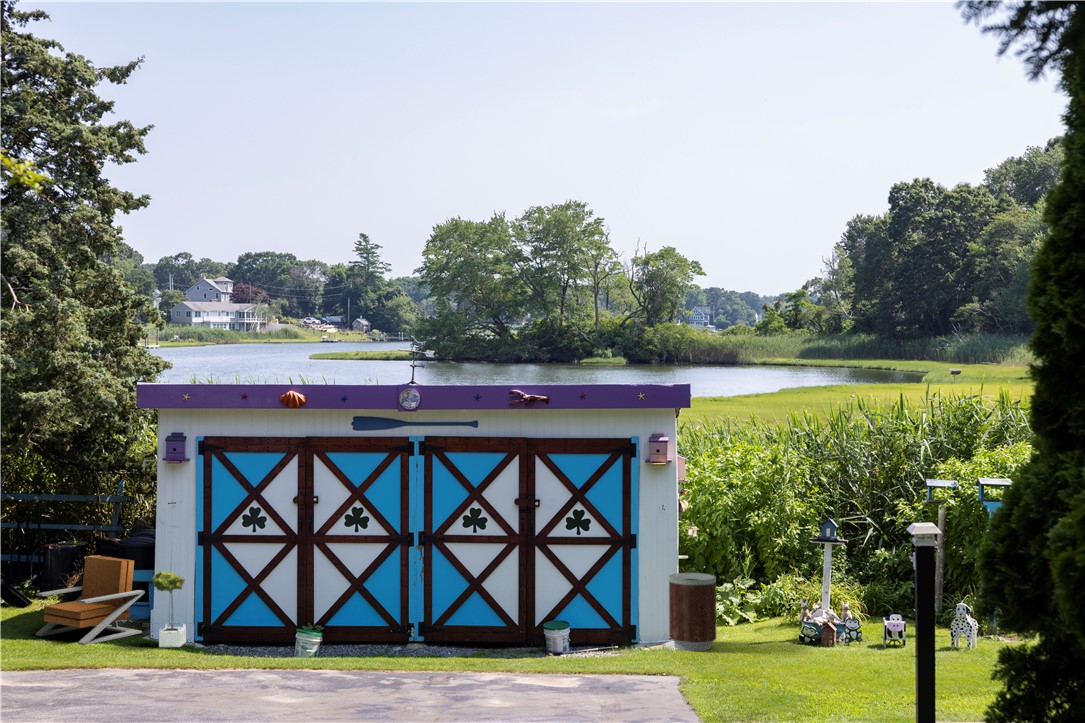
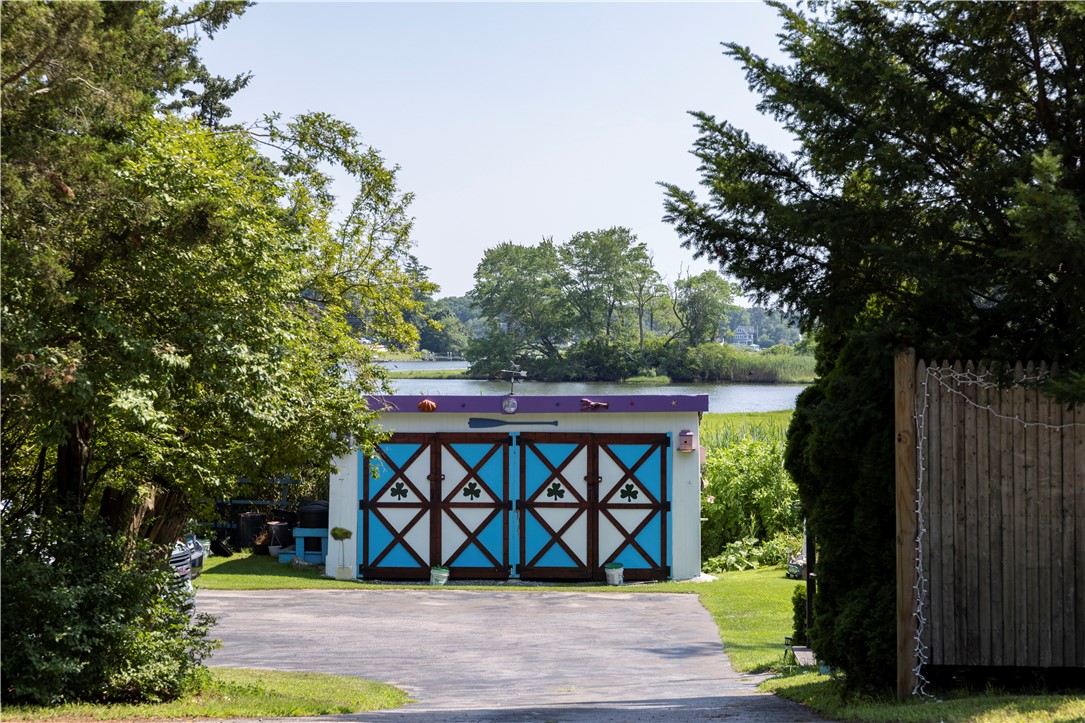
lounge chair: present [36,556,145,645] -> none [242,521,317,579]
trash can: present [669,573,716,651] -> none [694,531,728,584]

